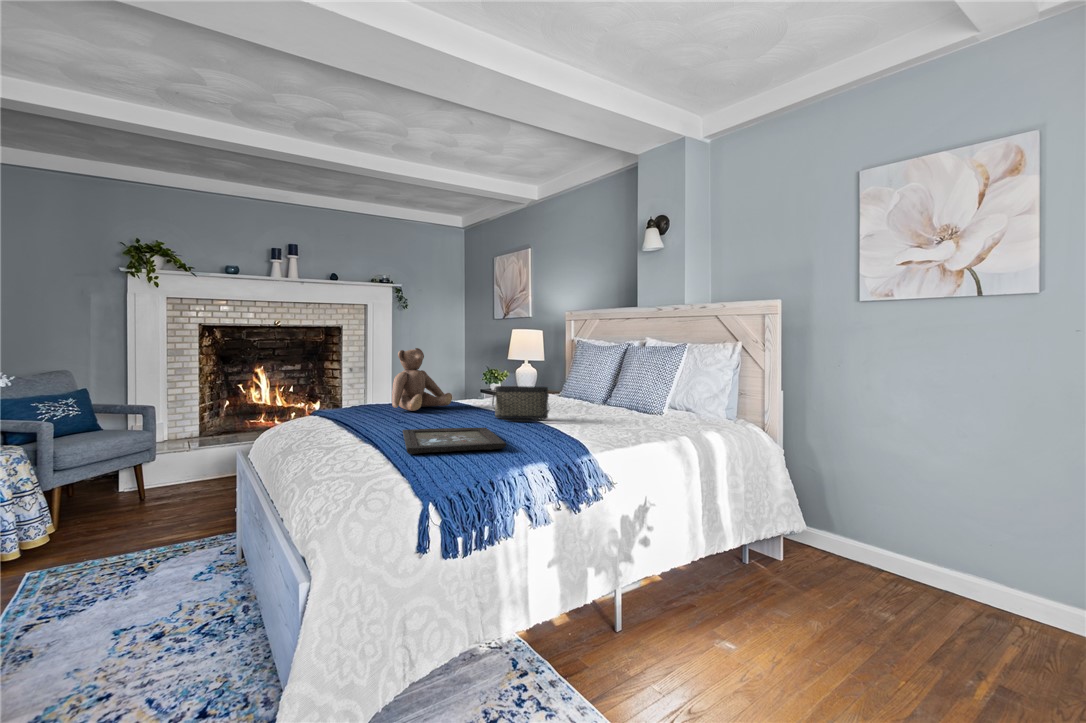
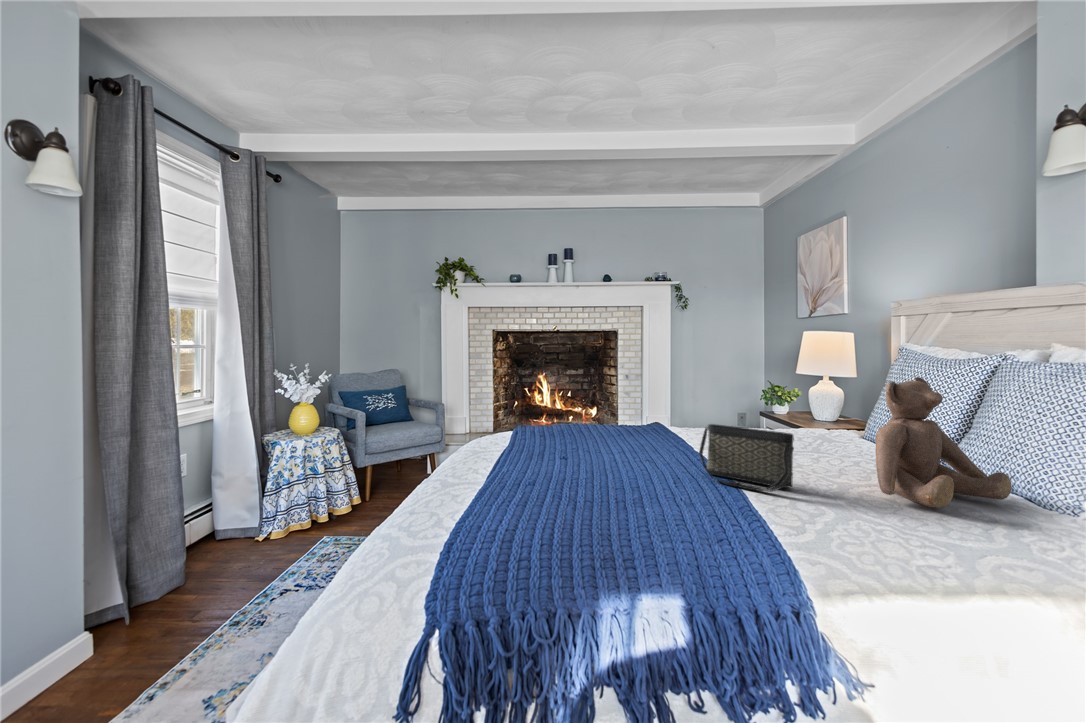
teddy bear: present [392,348,452,411] -> present [875,377,1012,508]
tray: present [403,428,506,454] -> none [482,481,662,557]

